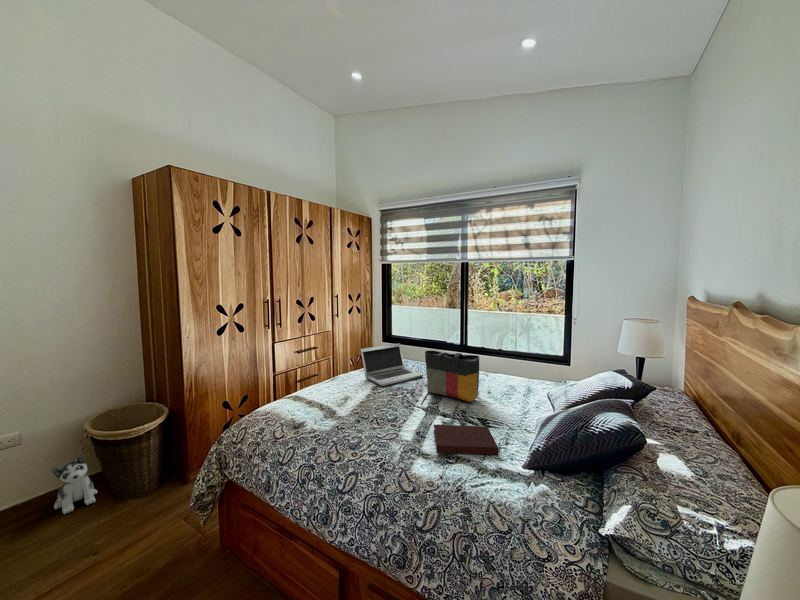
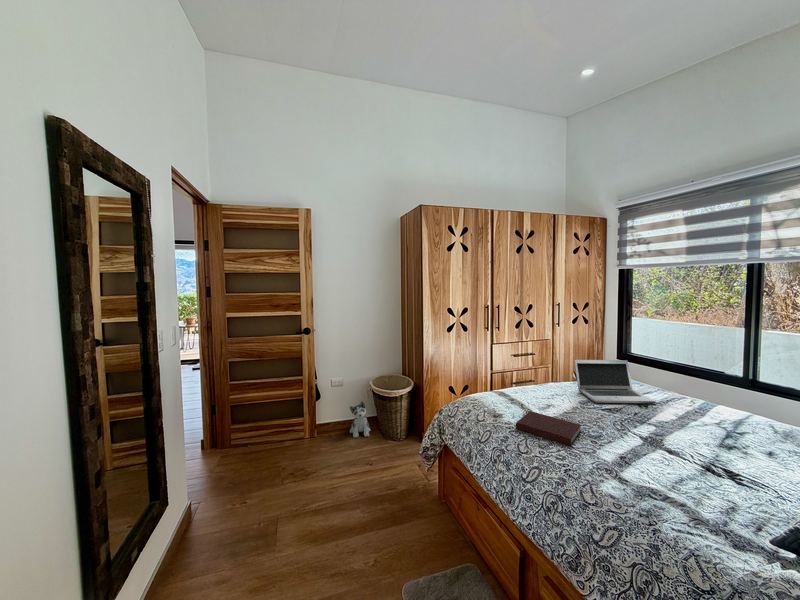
tote bag: present [425,351,479,402] -> none [652,372,737,446]
notebook: present [434,425,498,455] -> present [516,411,581,445]

